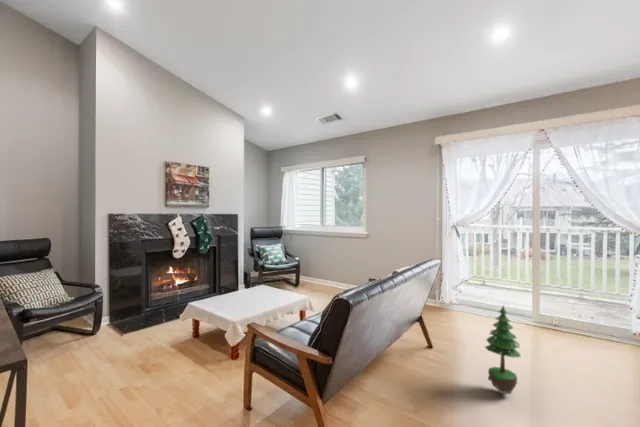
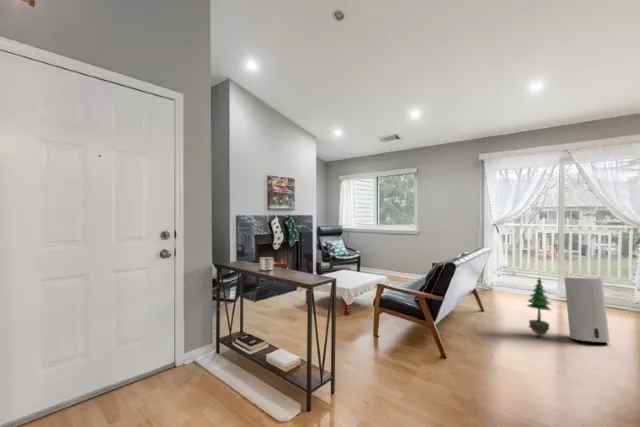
air purifier: none [539,304,606,408] -> present [564,277,610,342]

